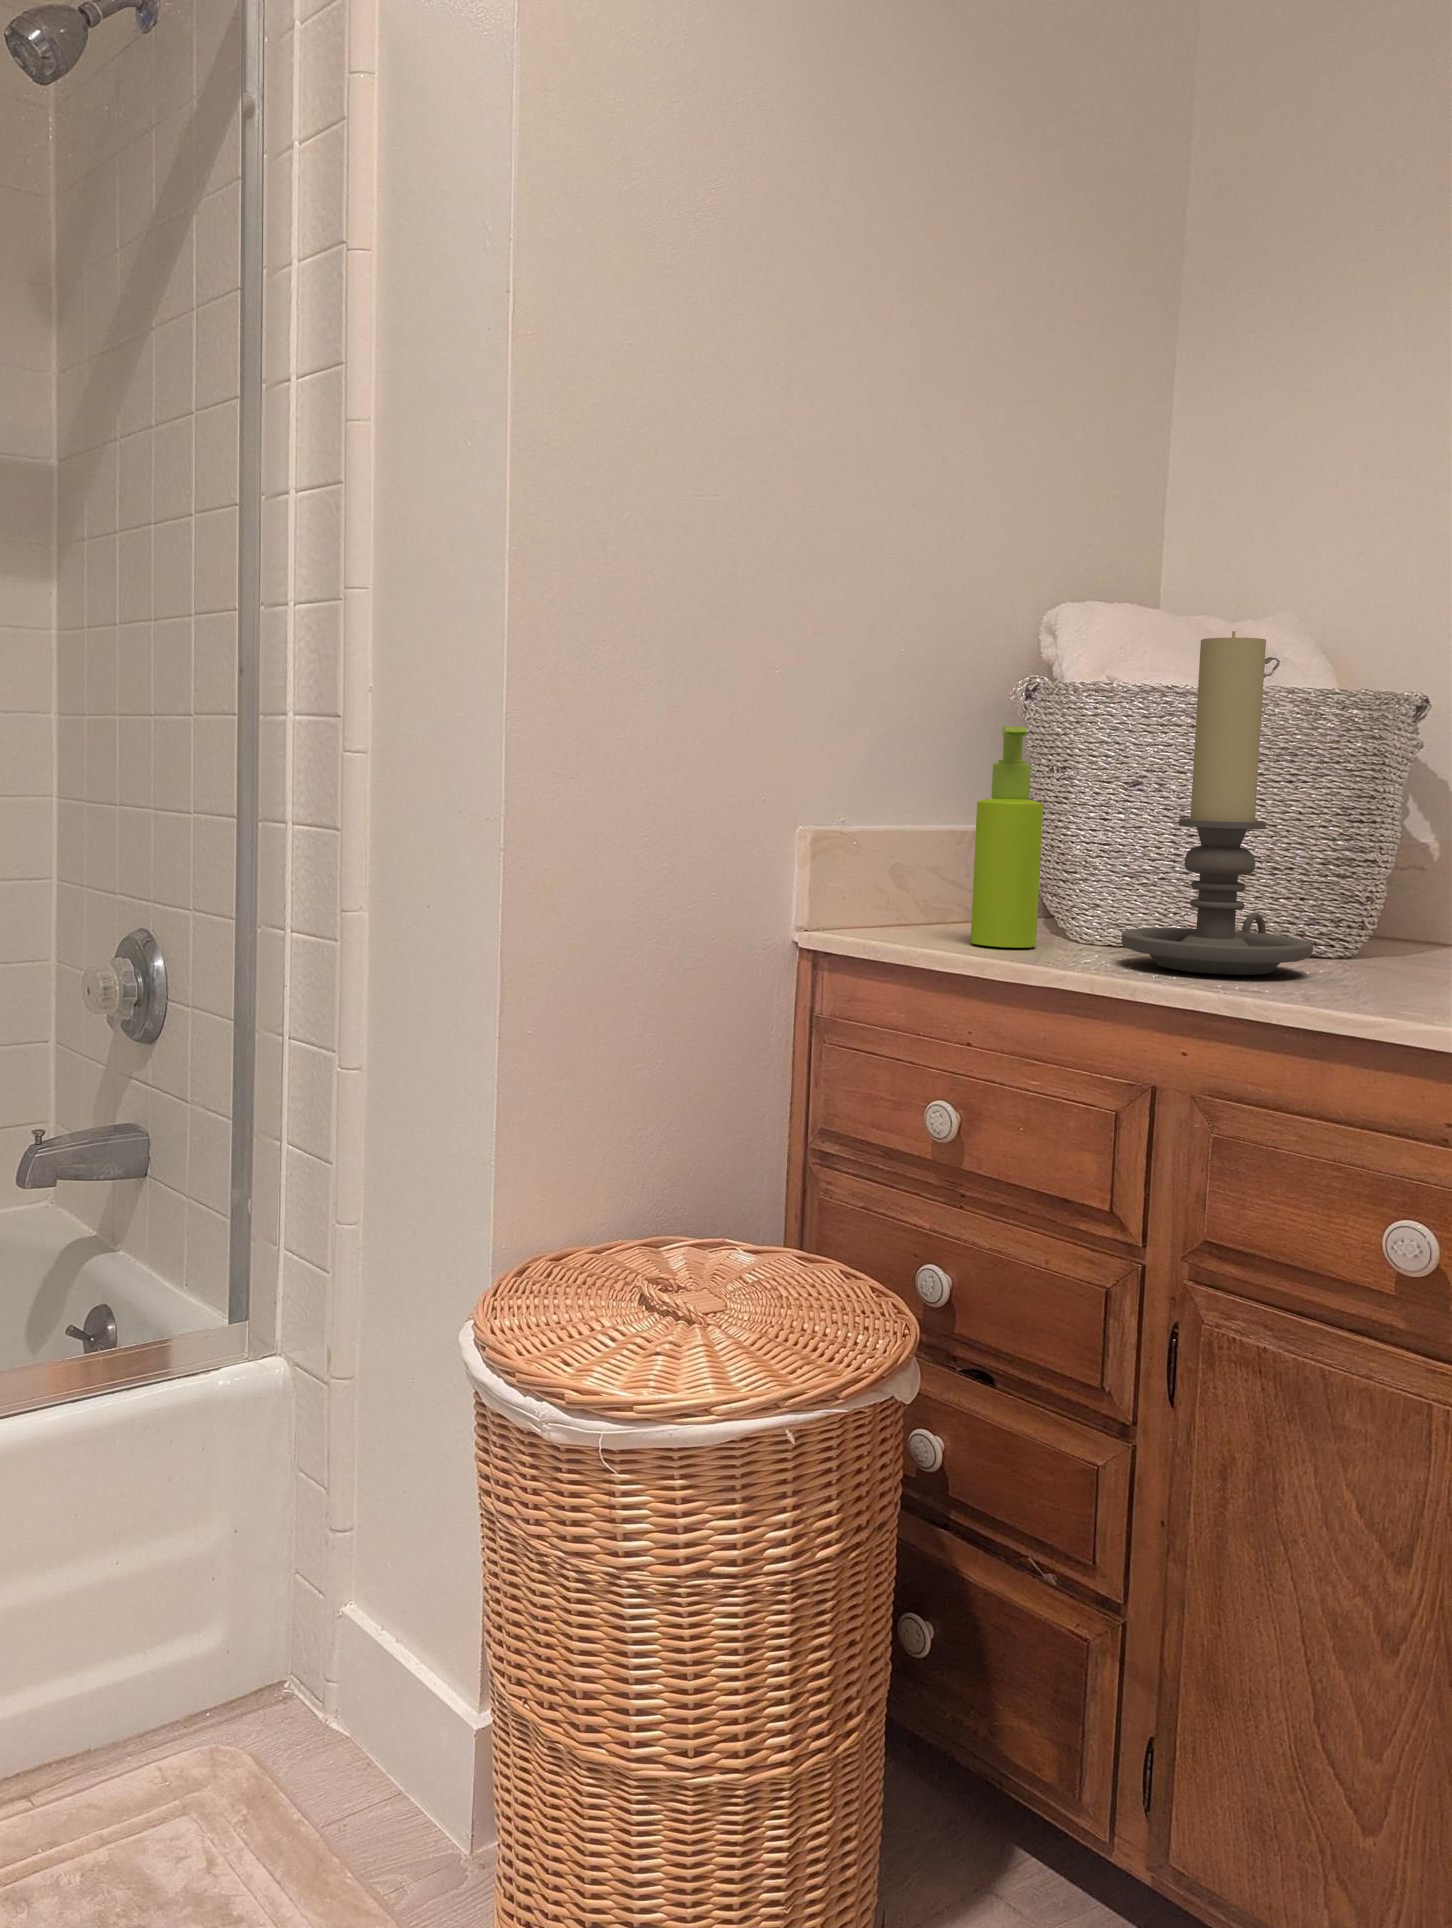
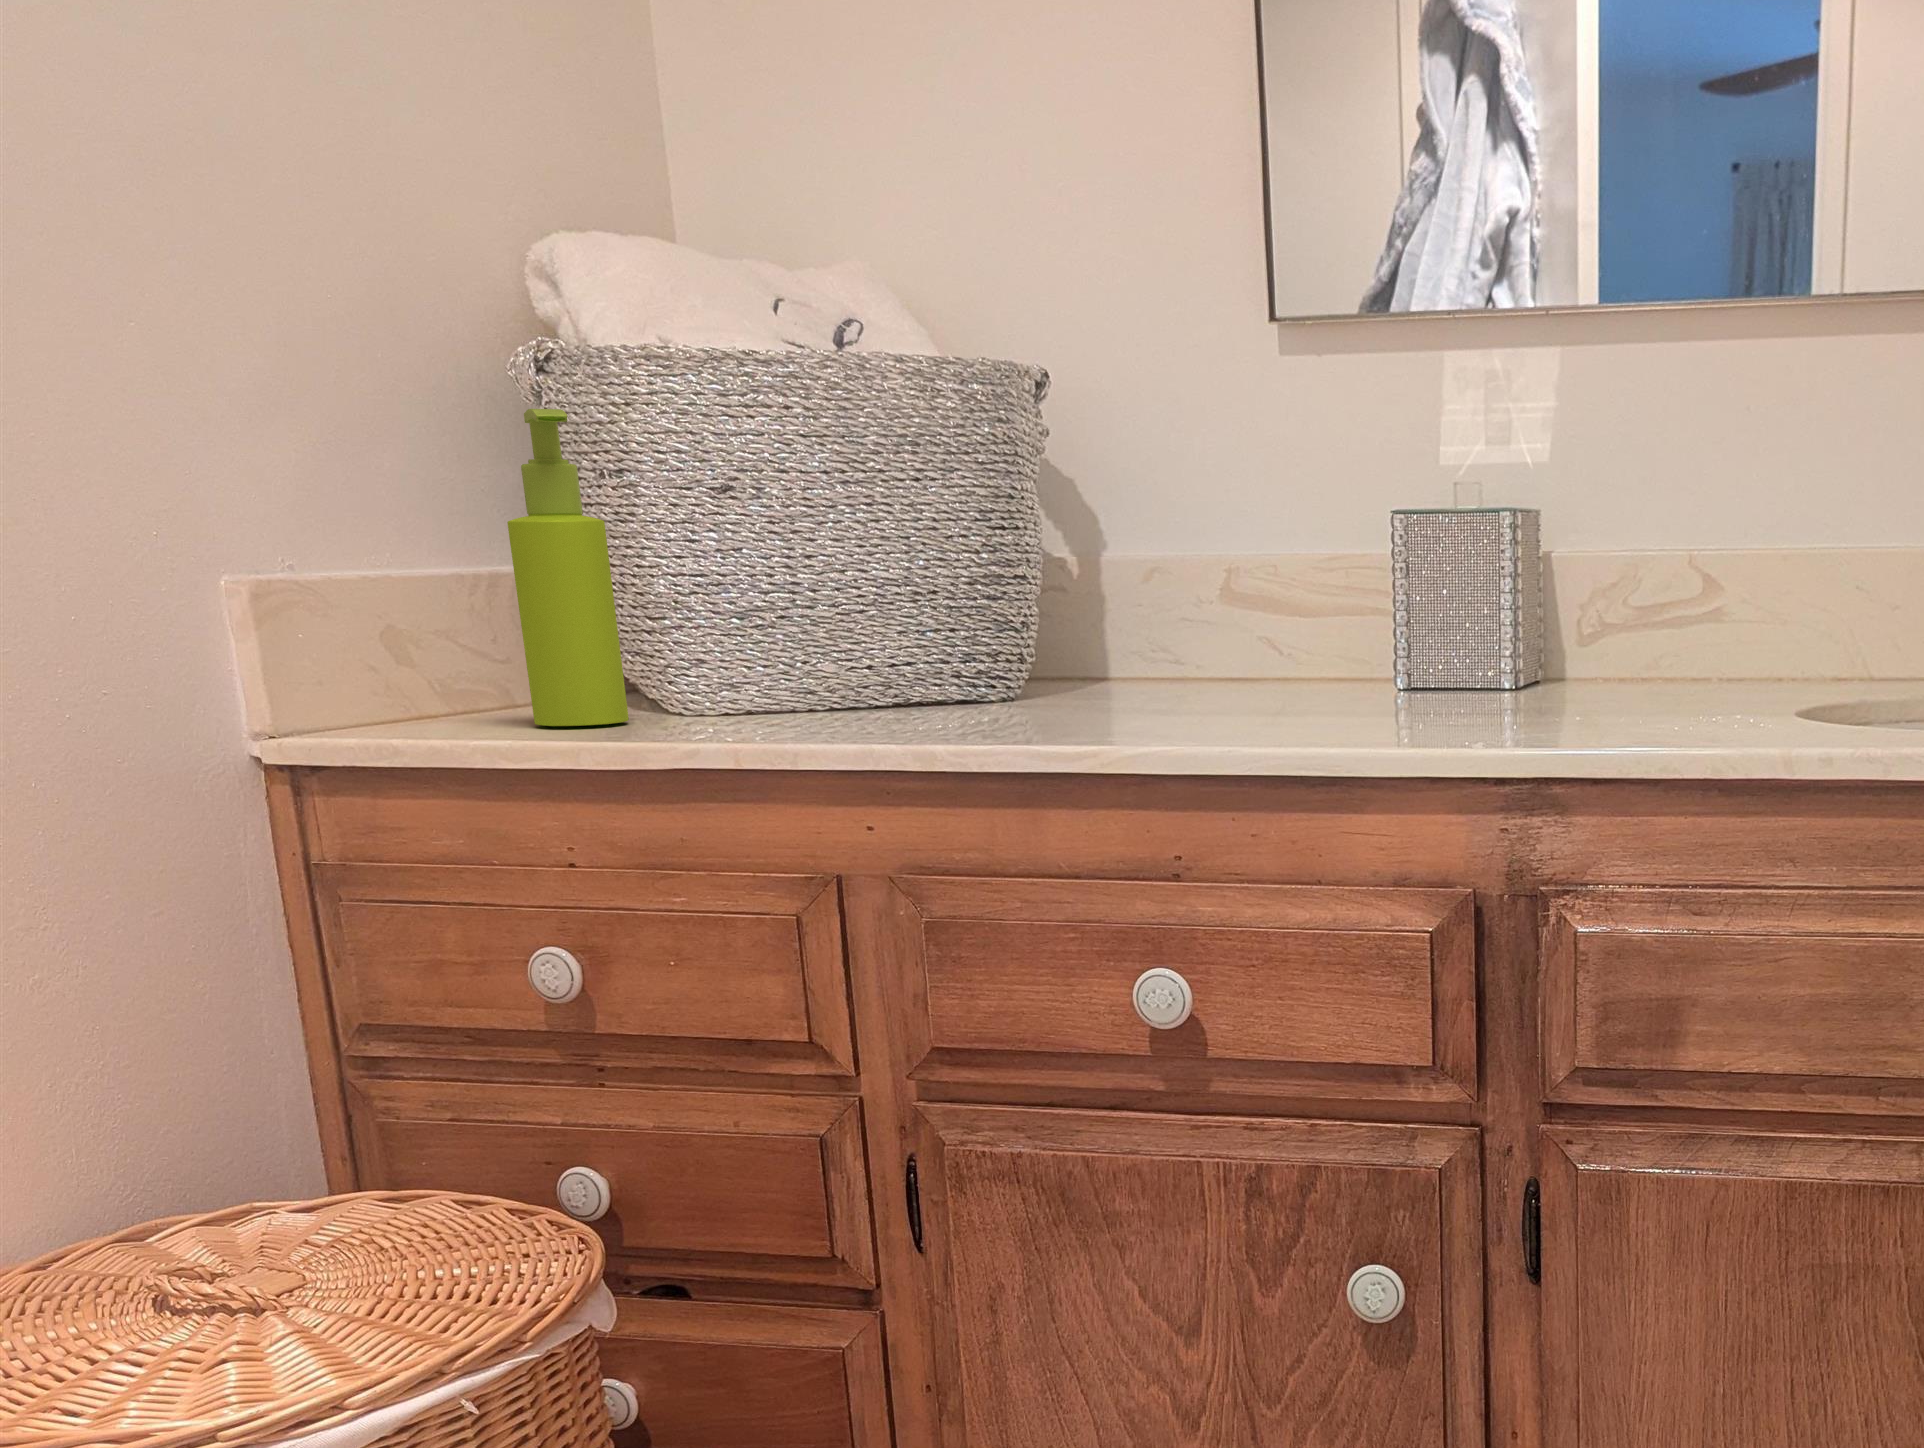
candle holder: present [1121,631,1313,975] -> none [749,275,983,727]

